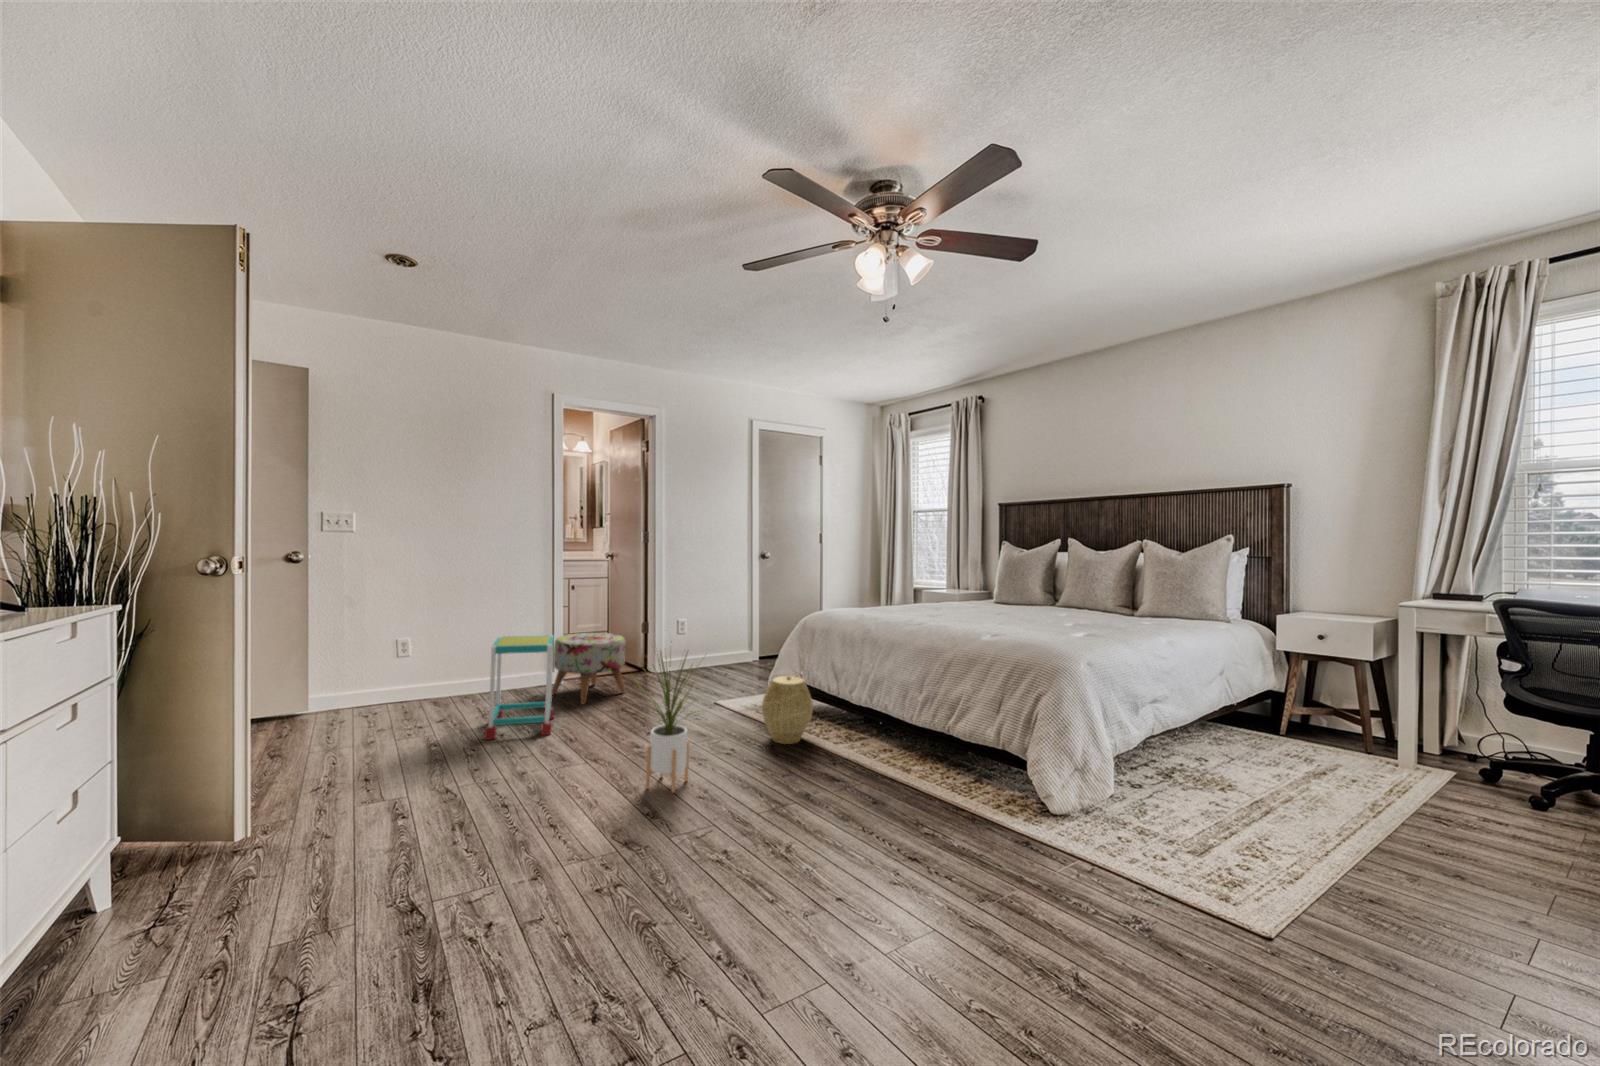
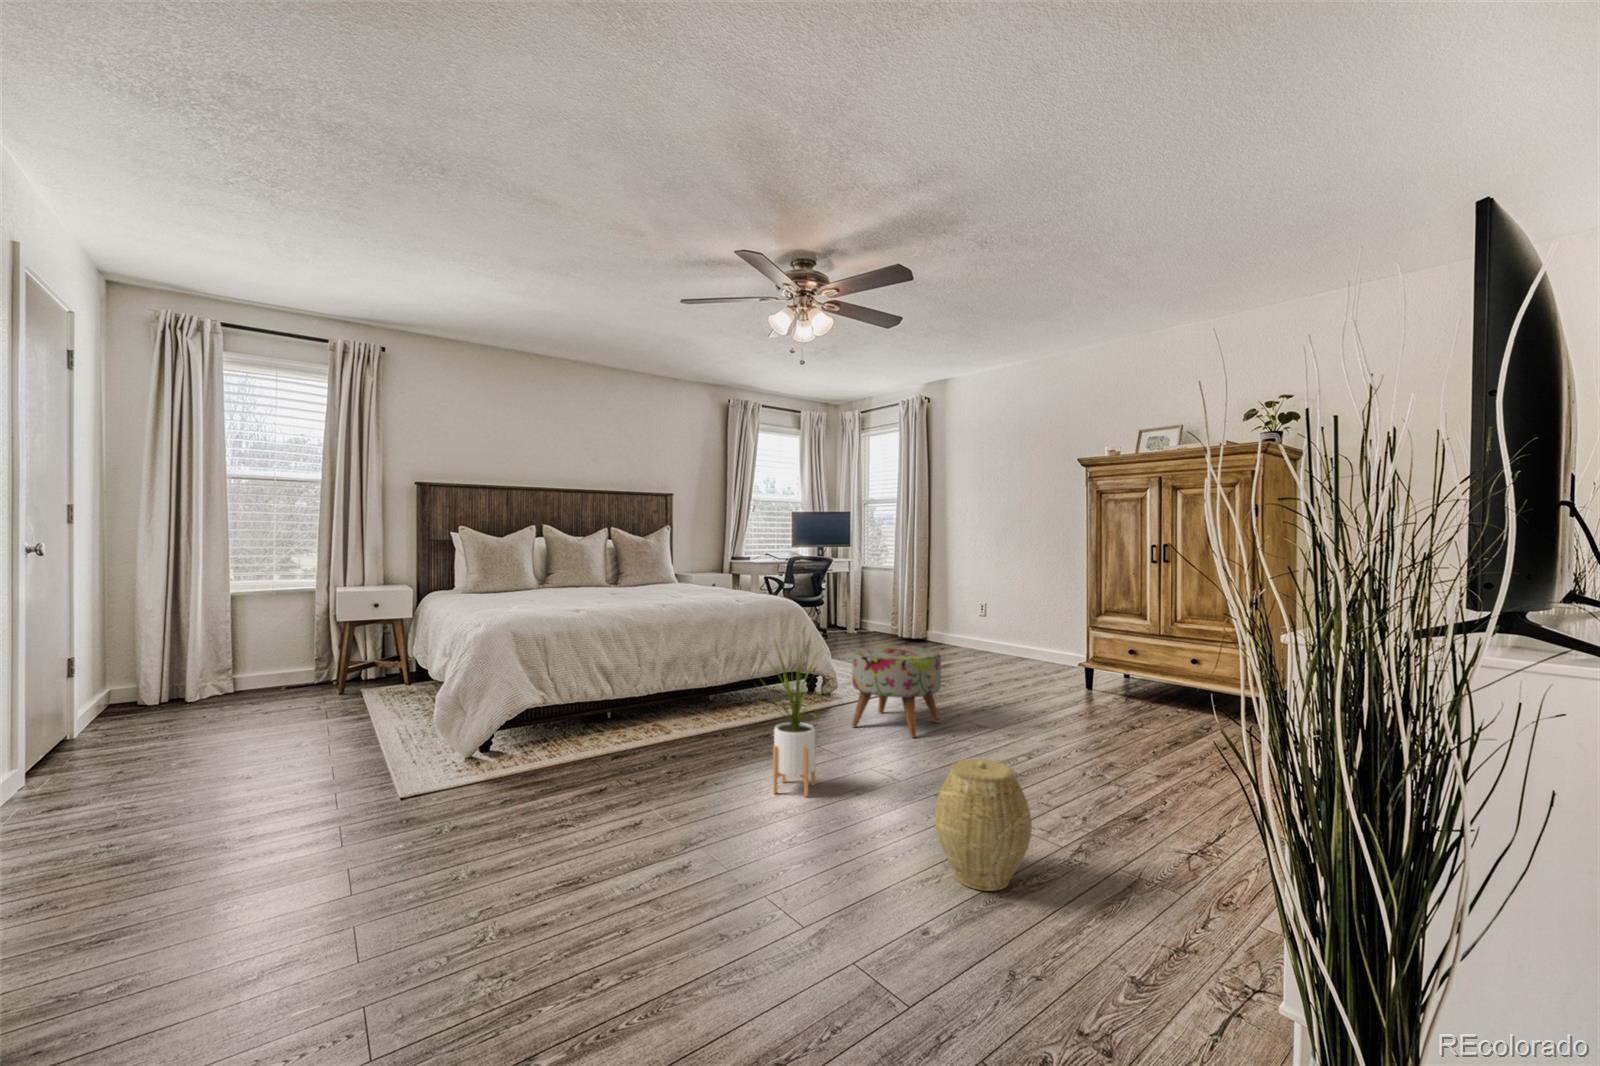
ottoman: present [552,633,626,704] -> present [852,645,941,737]
side table: present [485,635,554,740] -> none [441,726,596,1002]
woven basket: present [762,676,813,744] -> present [935,759,1032,891]

